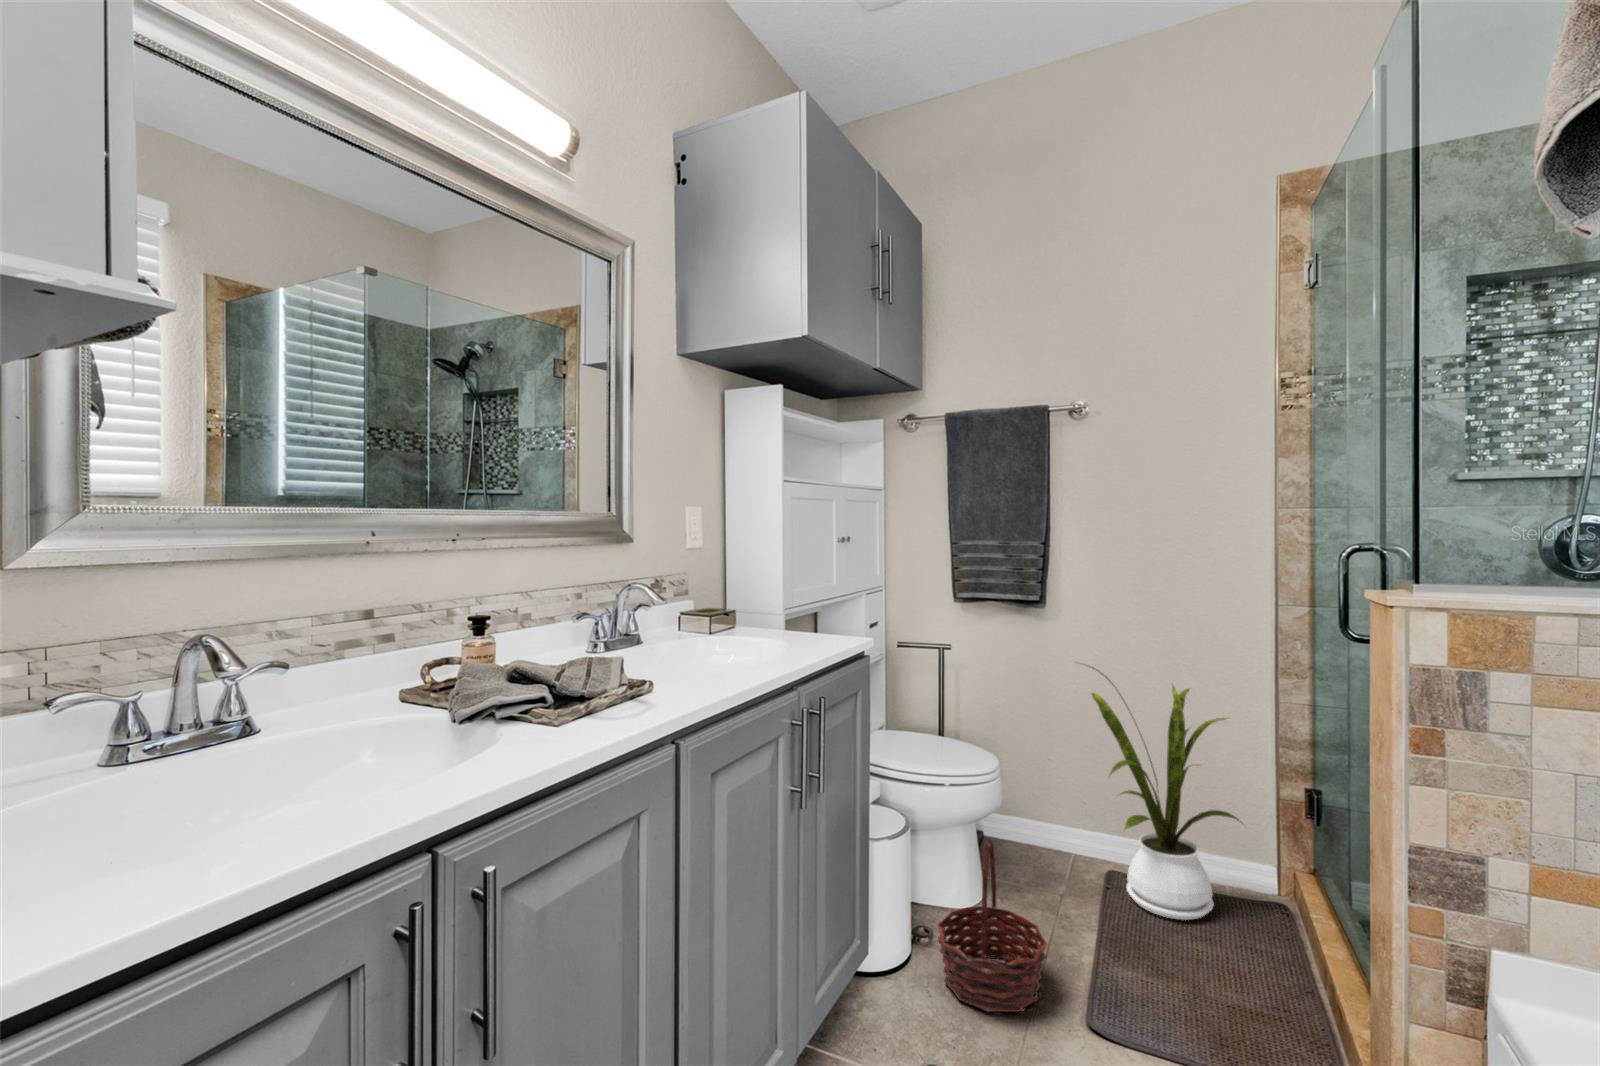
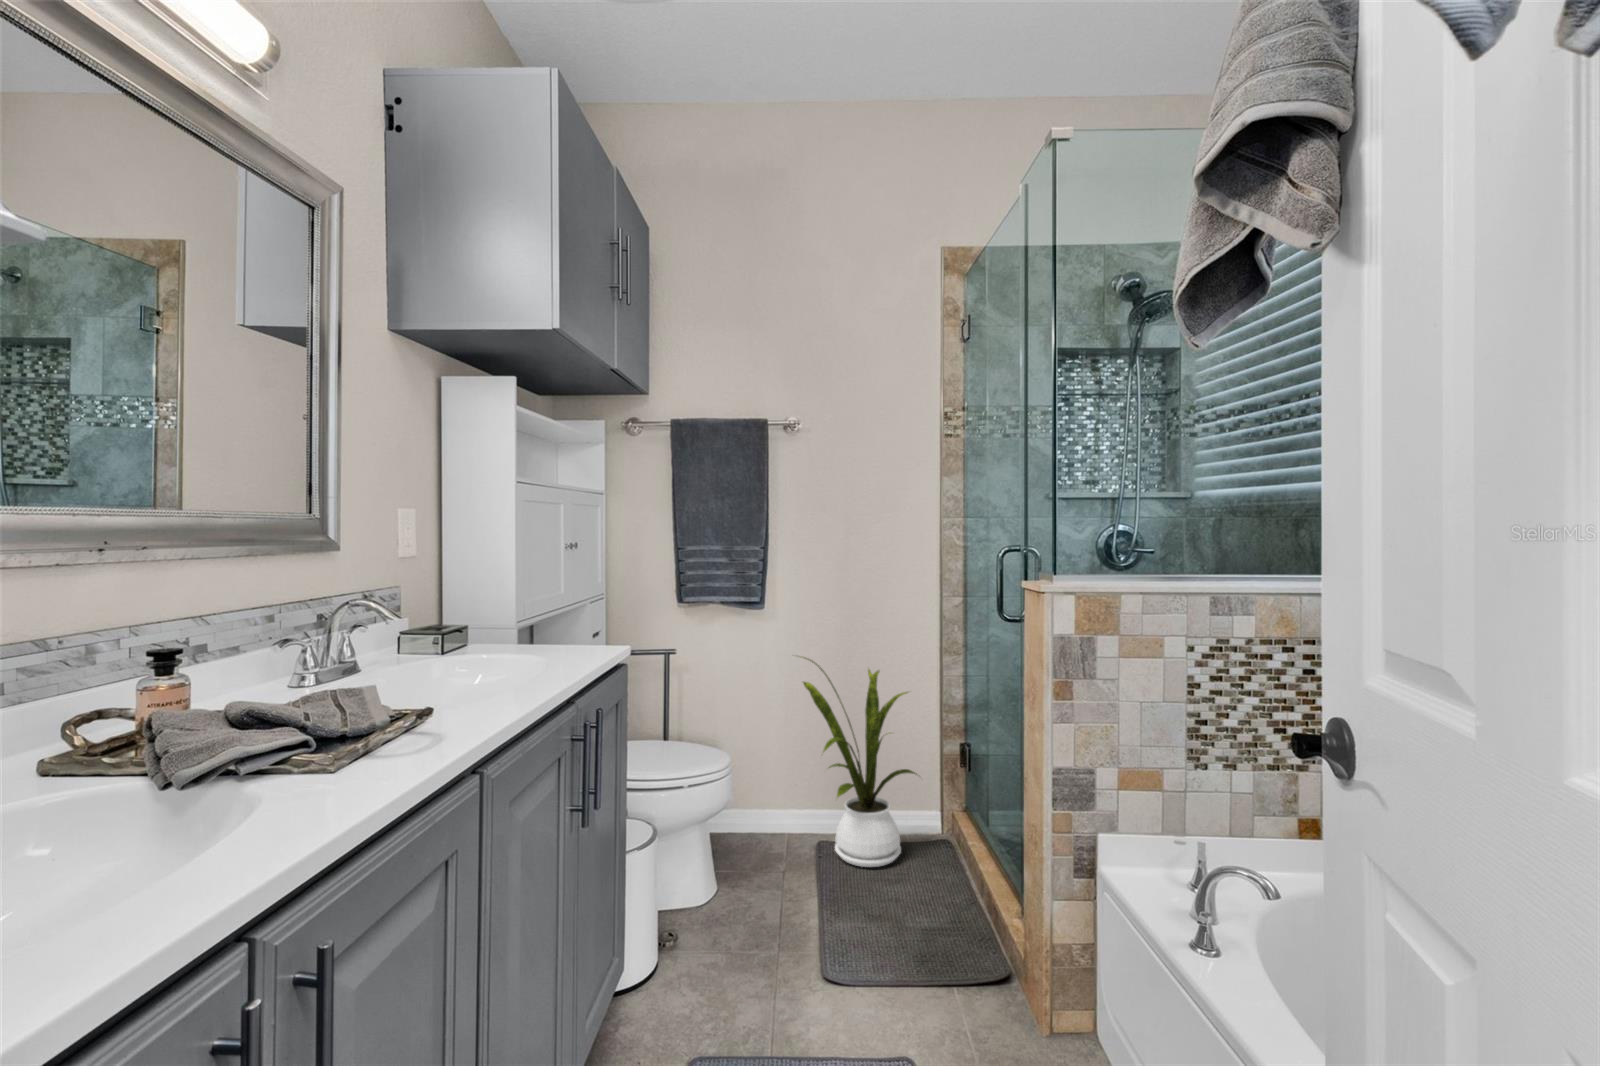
basket: present [937,839,1048,1012] -> none [689,827,791,989]

